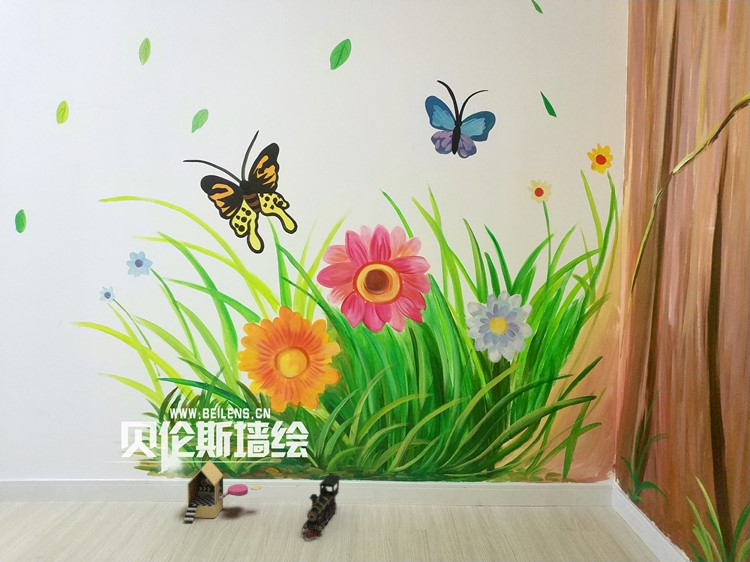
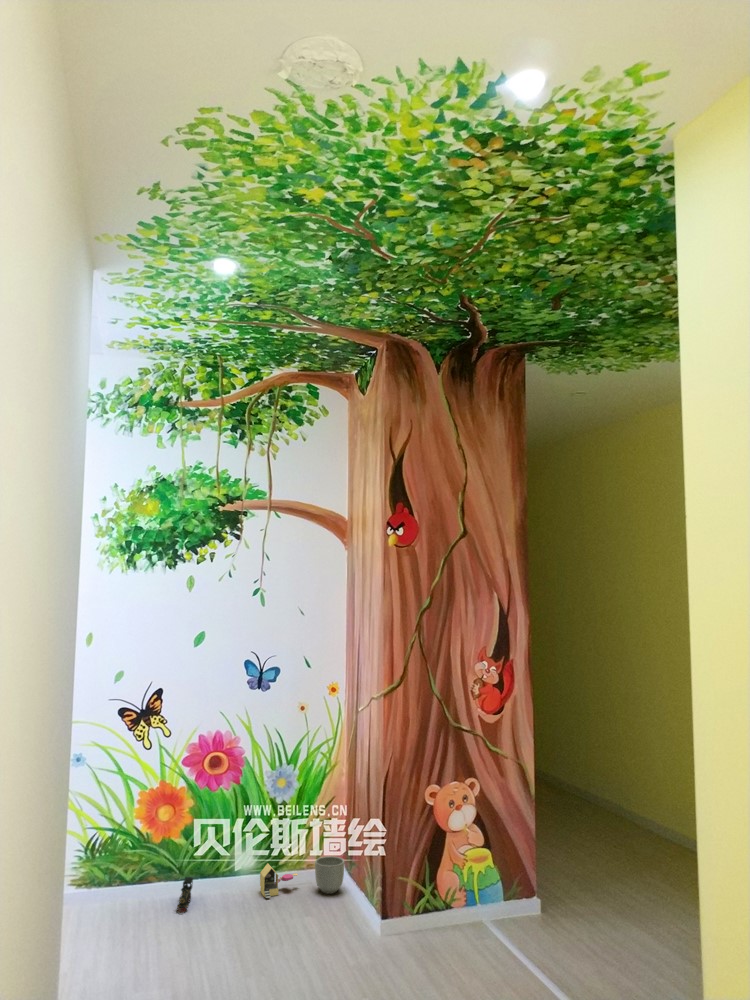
toy house: present [184,460,261,521] -> present [260,864,298,898]
planter: none [563,464,623,534] -> present [315,856,344,894]

